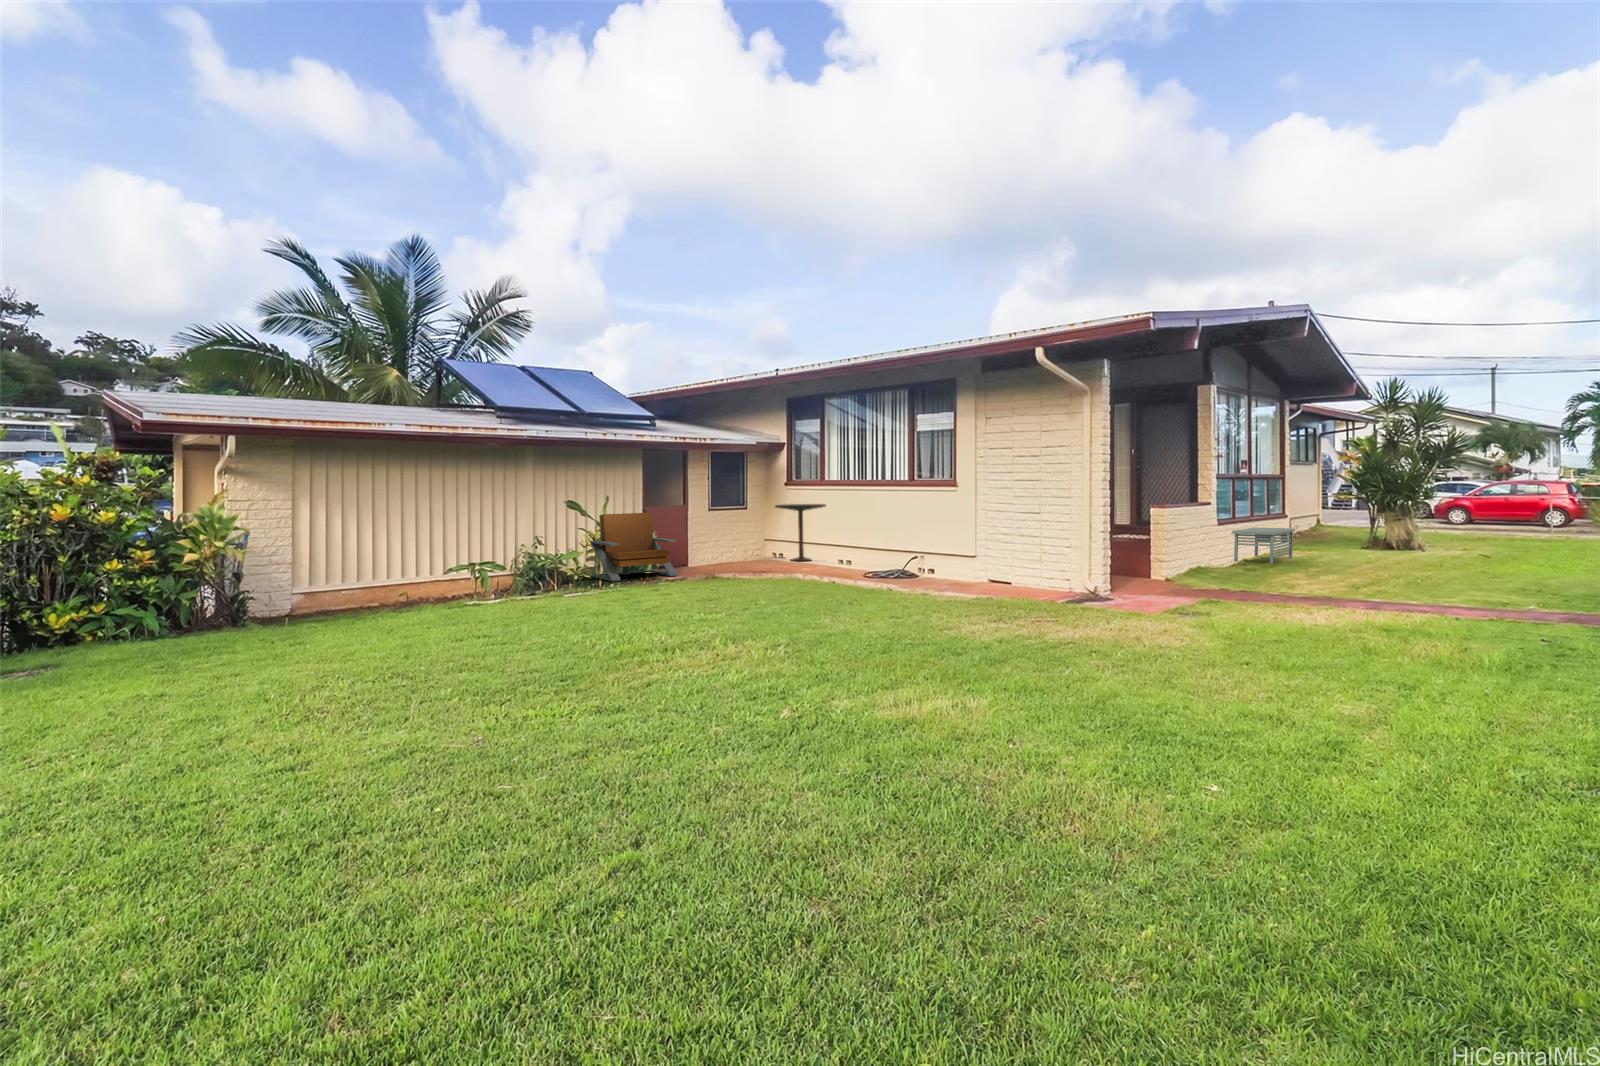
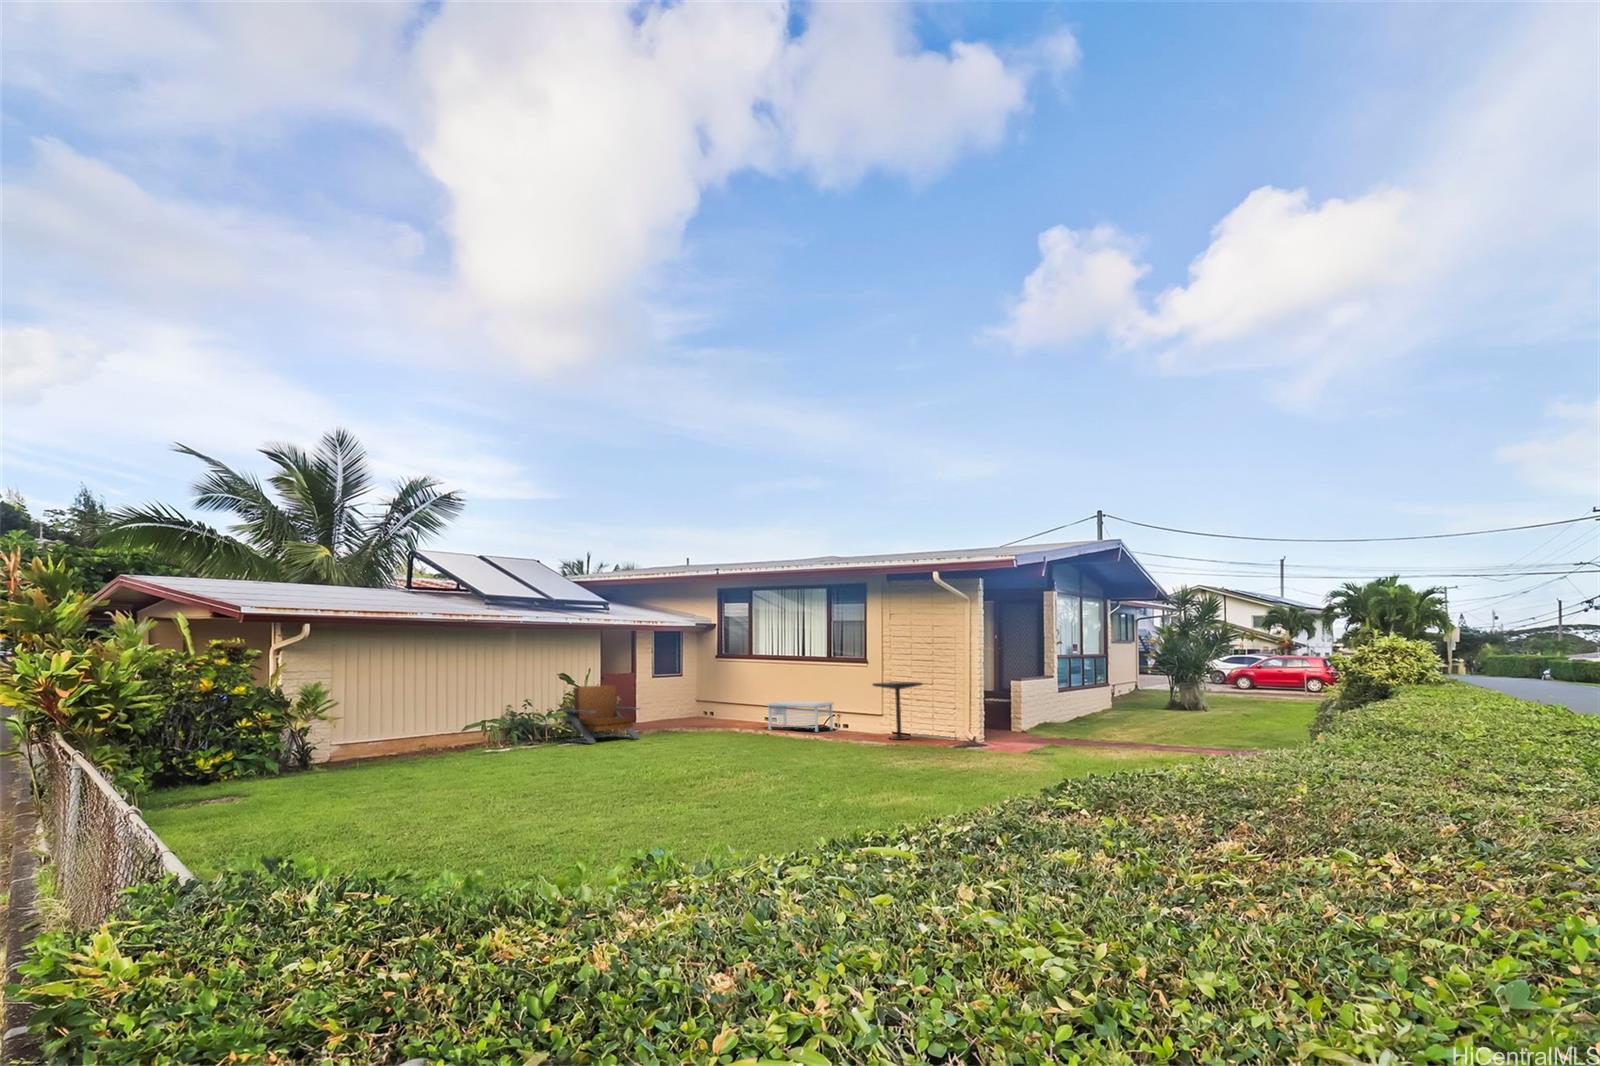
pedestal table: present [775,504,826,561] -> present [873,682,922,740]
storage bench: present [1232,528,1295,564] -> present [766,701,834,732]

